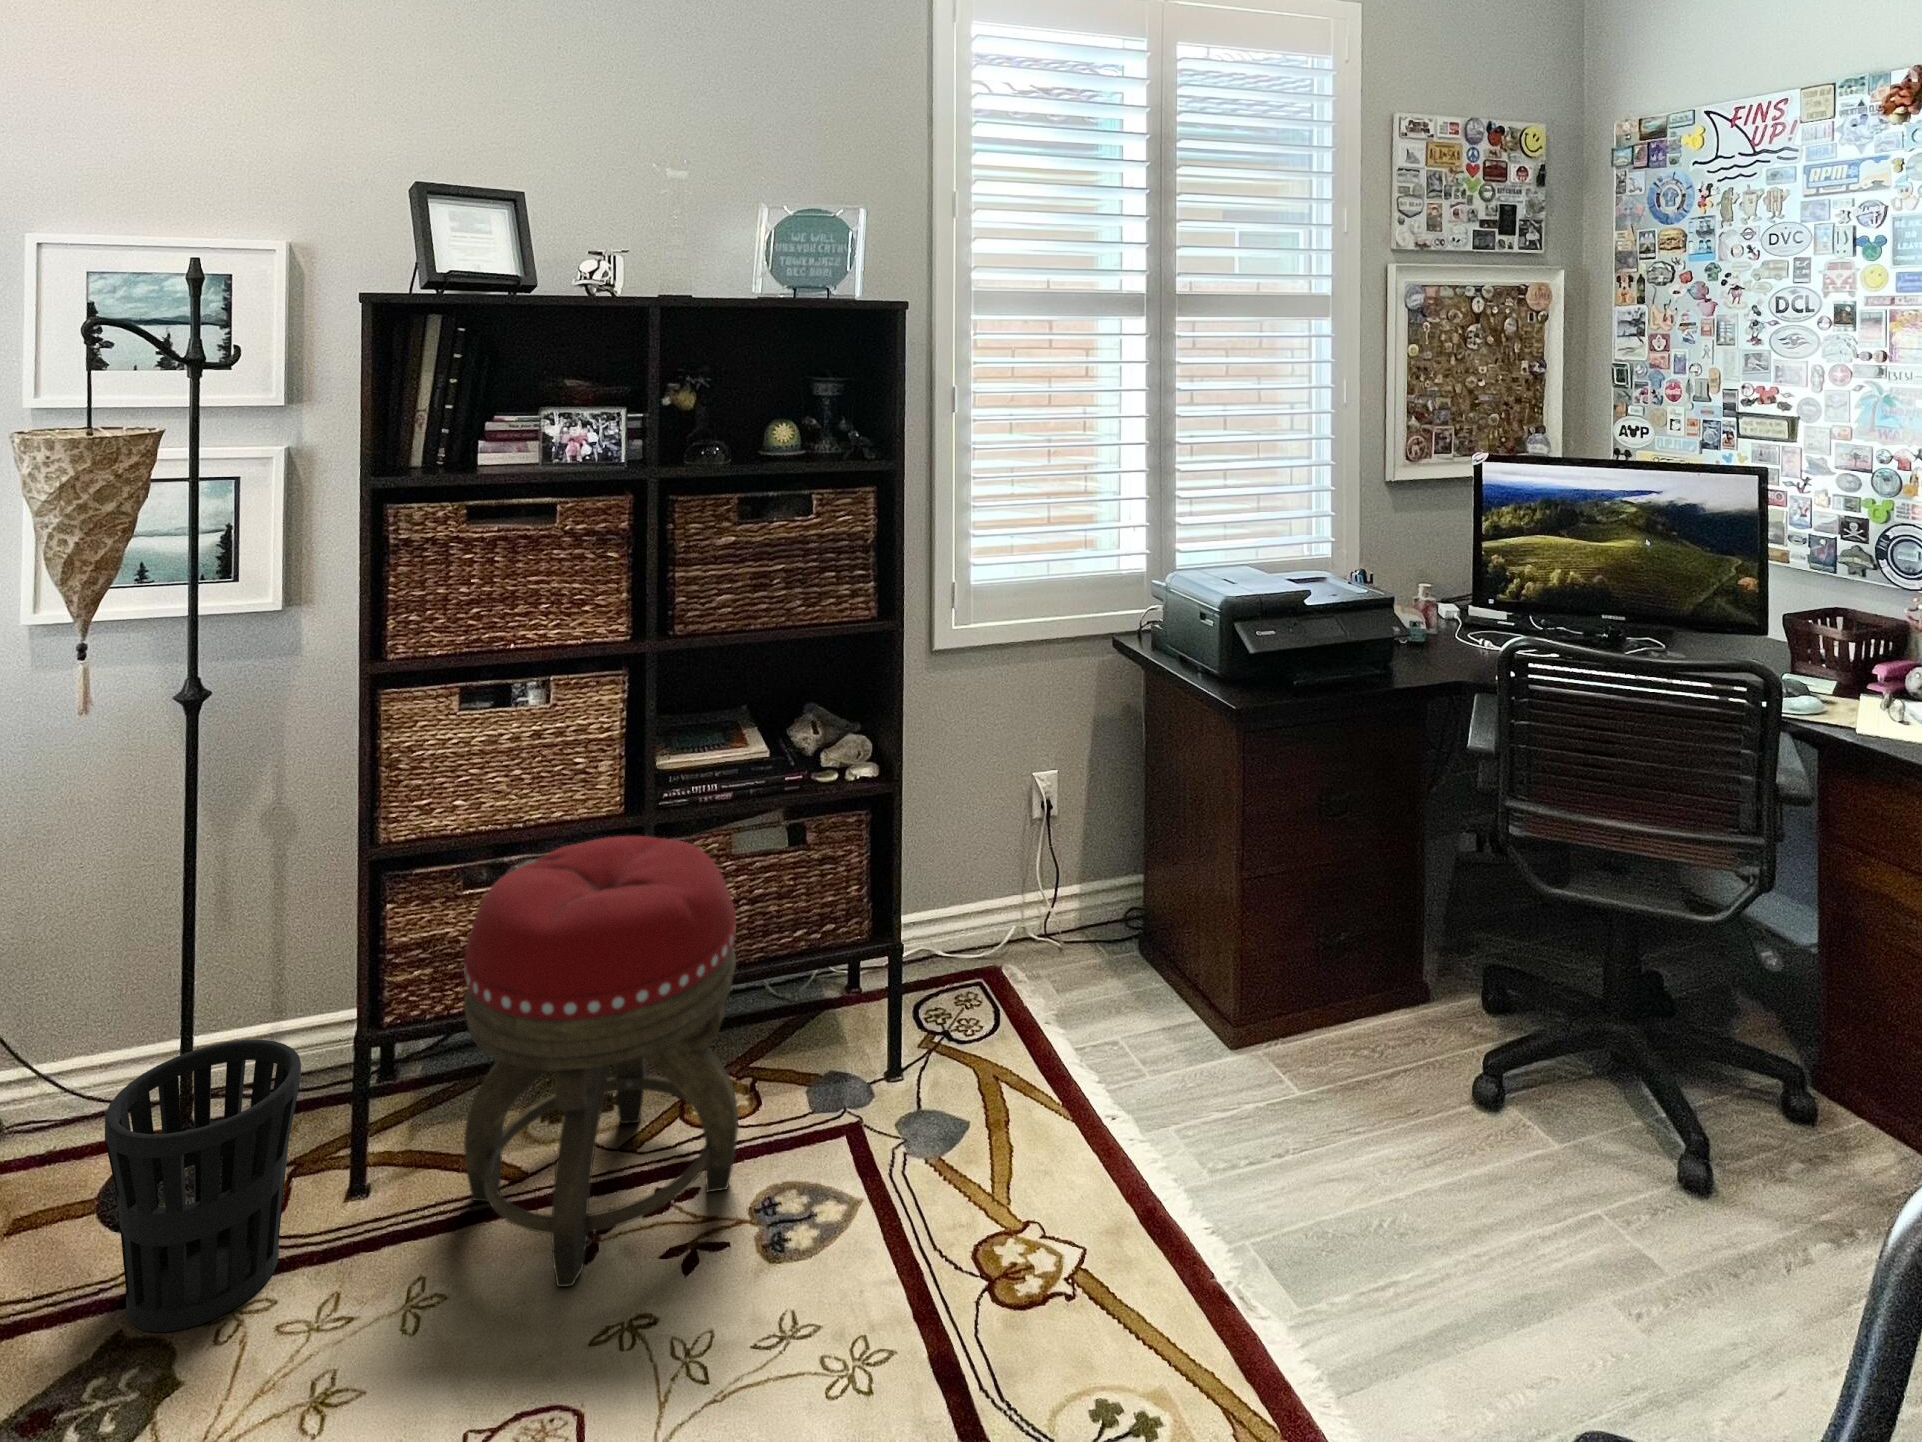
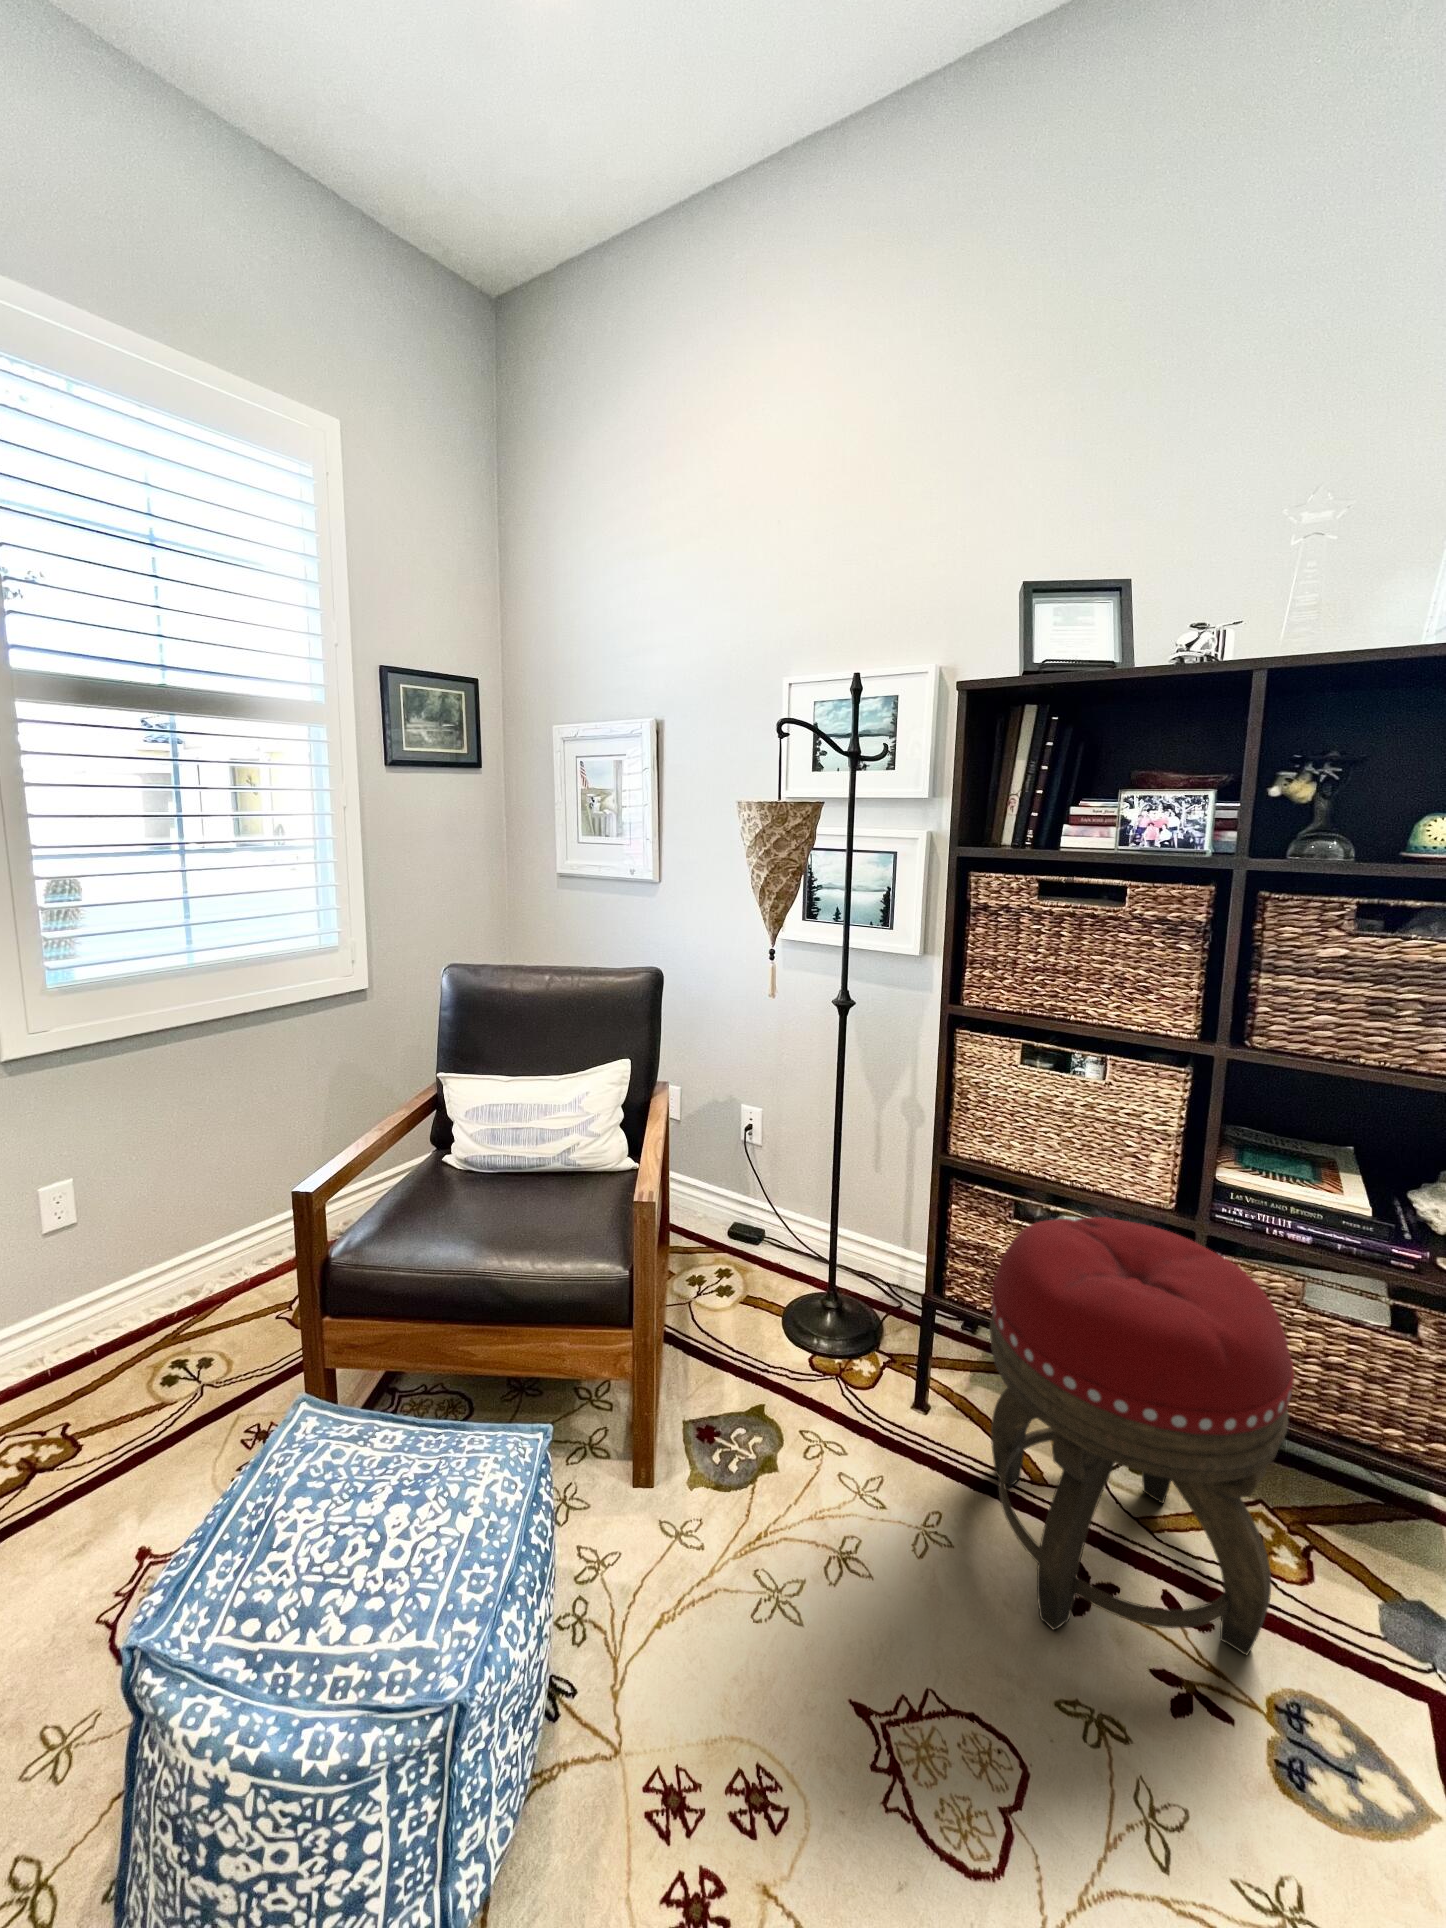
wastebasket: present [105,1040,301,1332] -> none [757,1246,877,1439]

